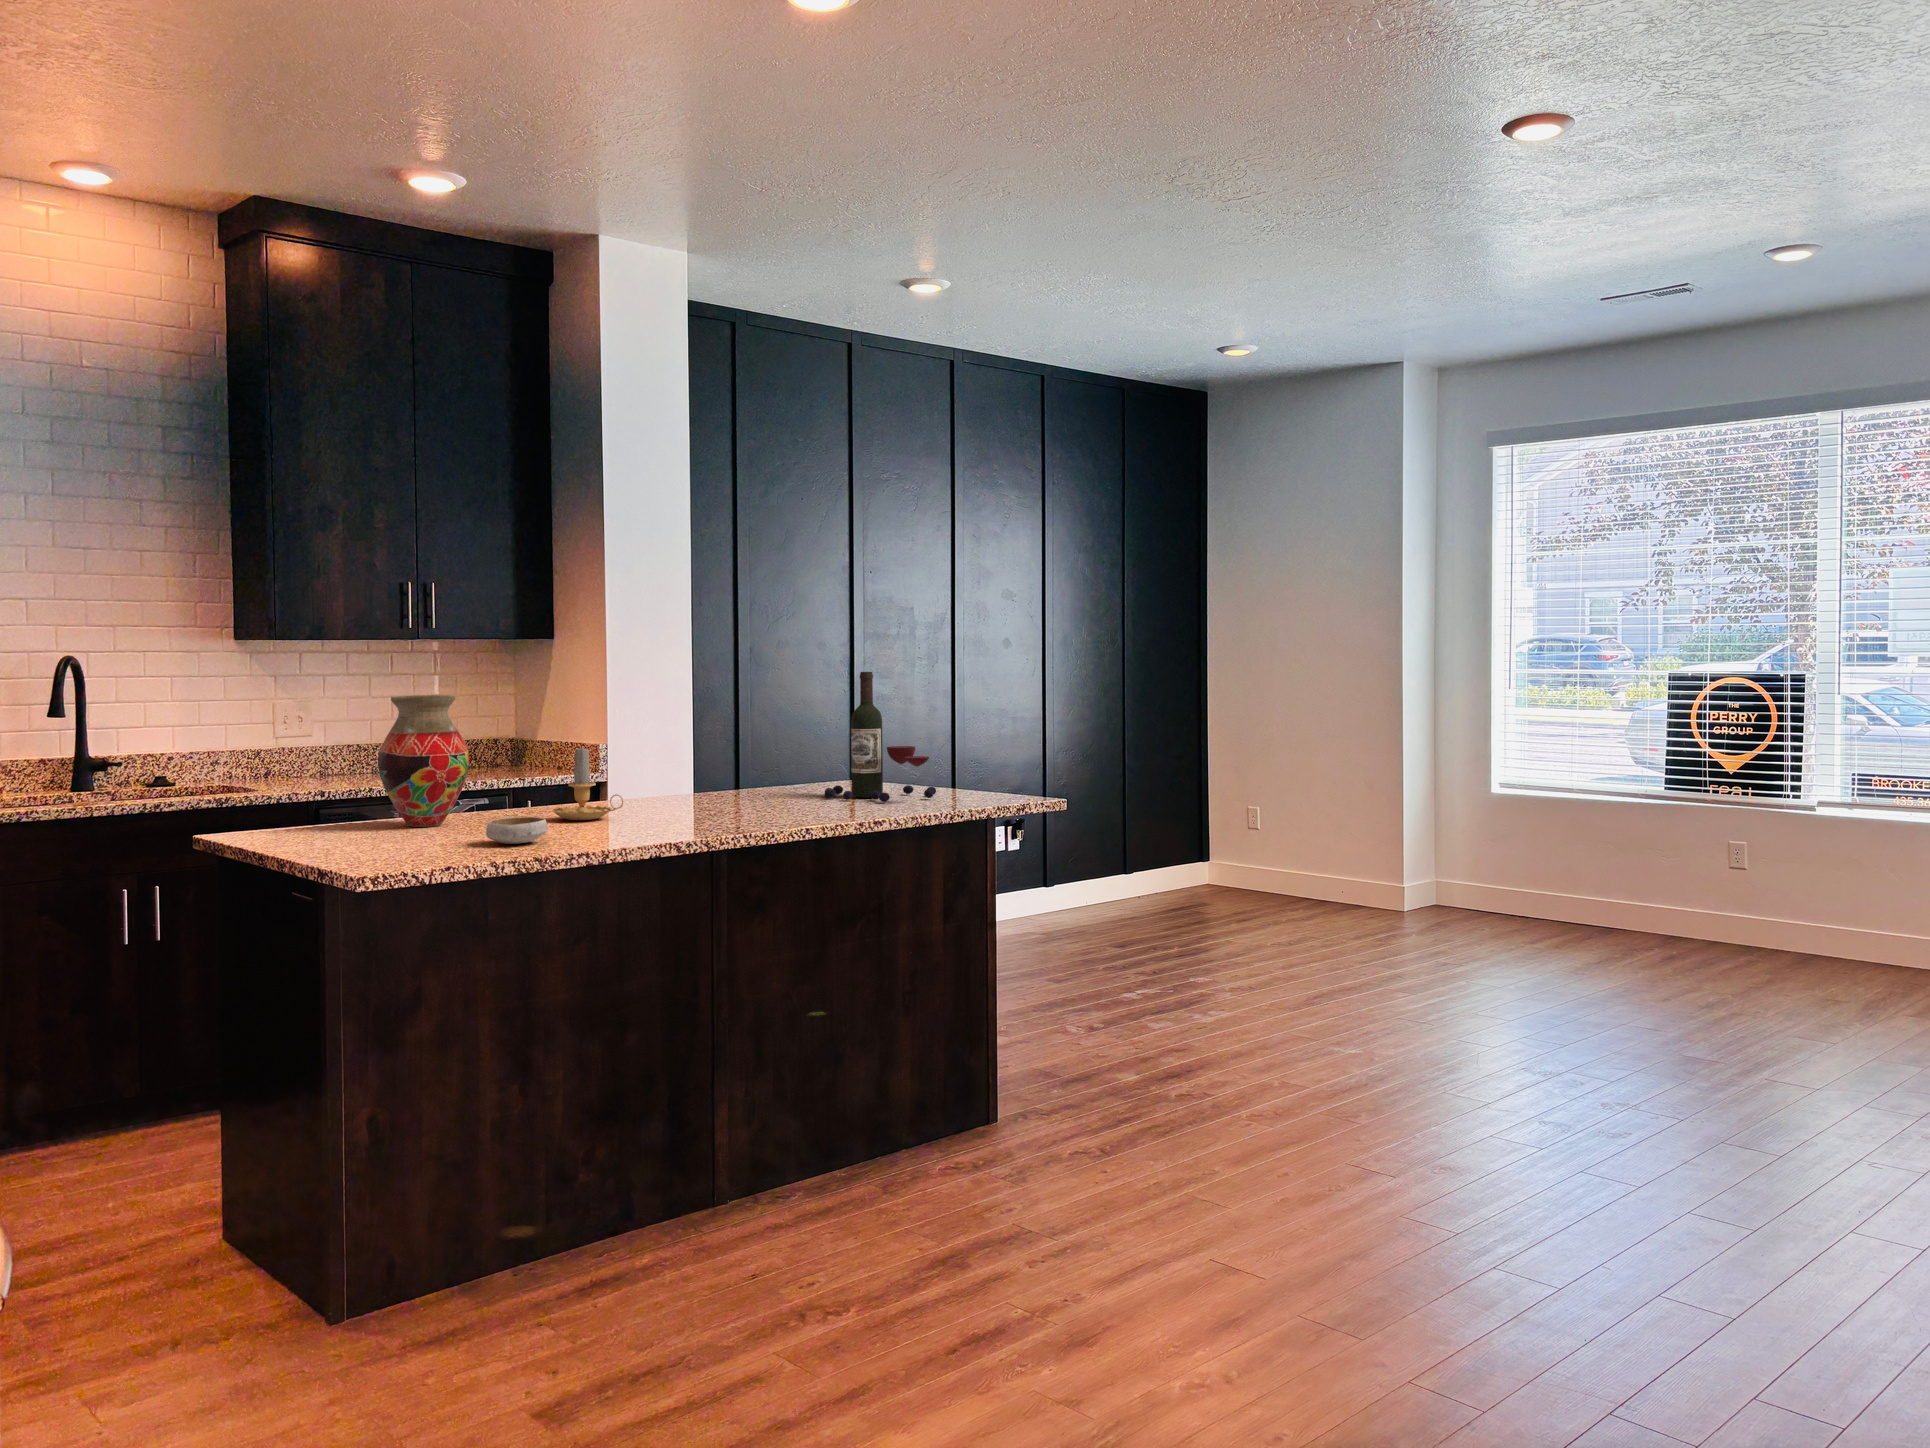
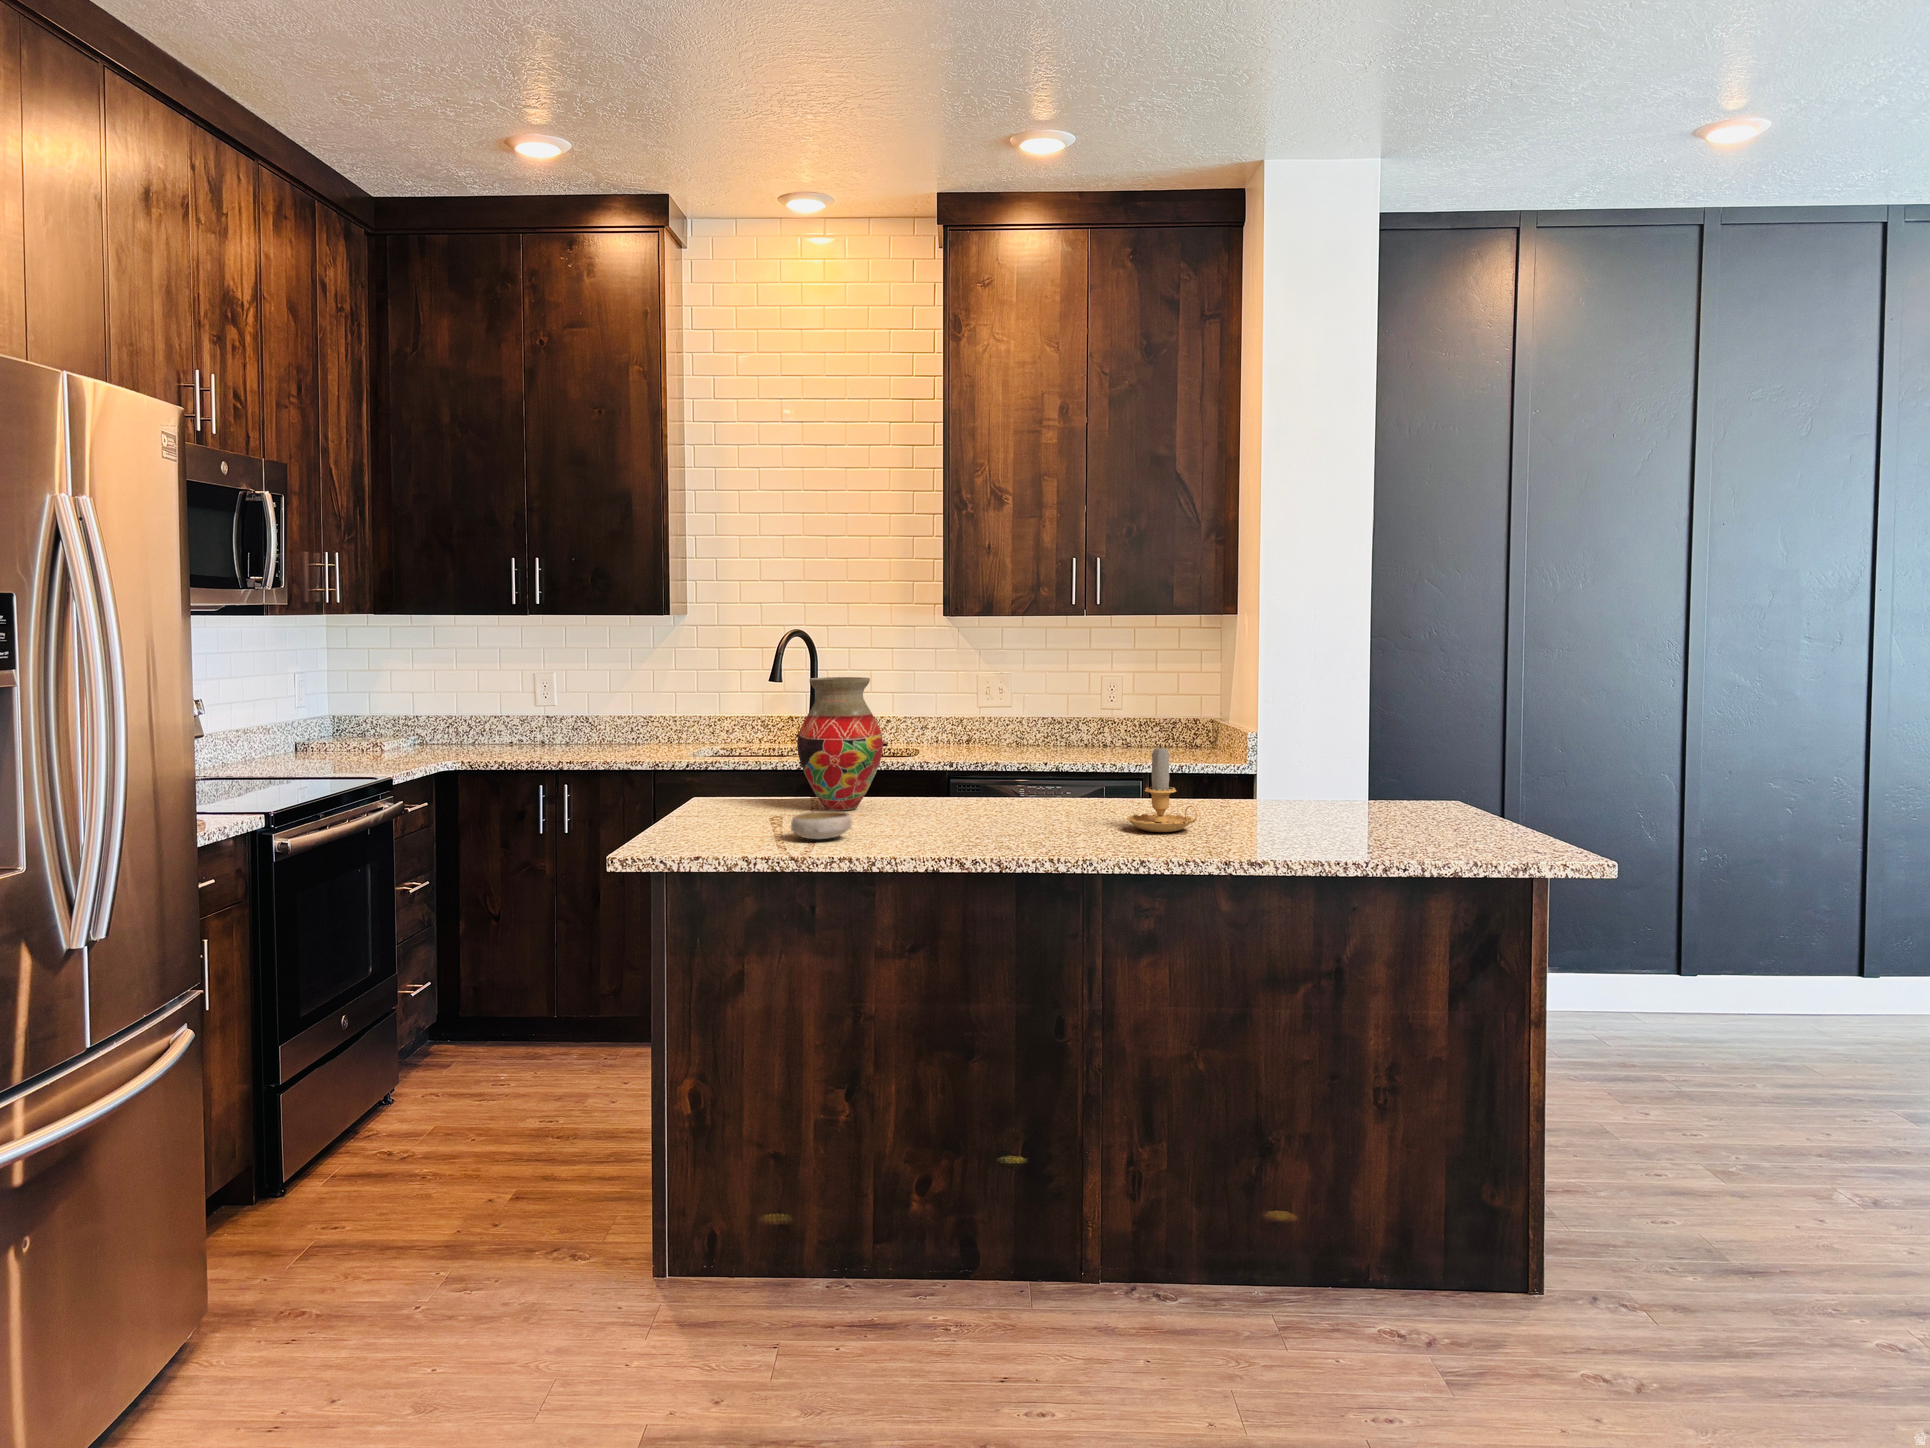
wine bottle: present [825,672,936,802] -> none [1305,662,1453,842]
candle: present [552,746,624,820] -> present [1127,744,1197,832]

